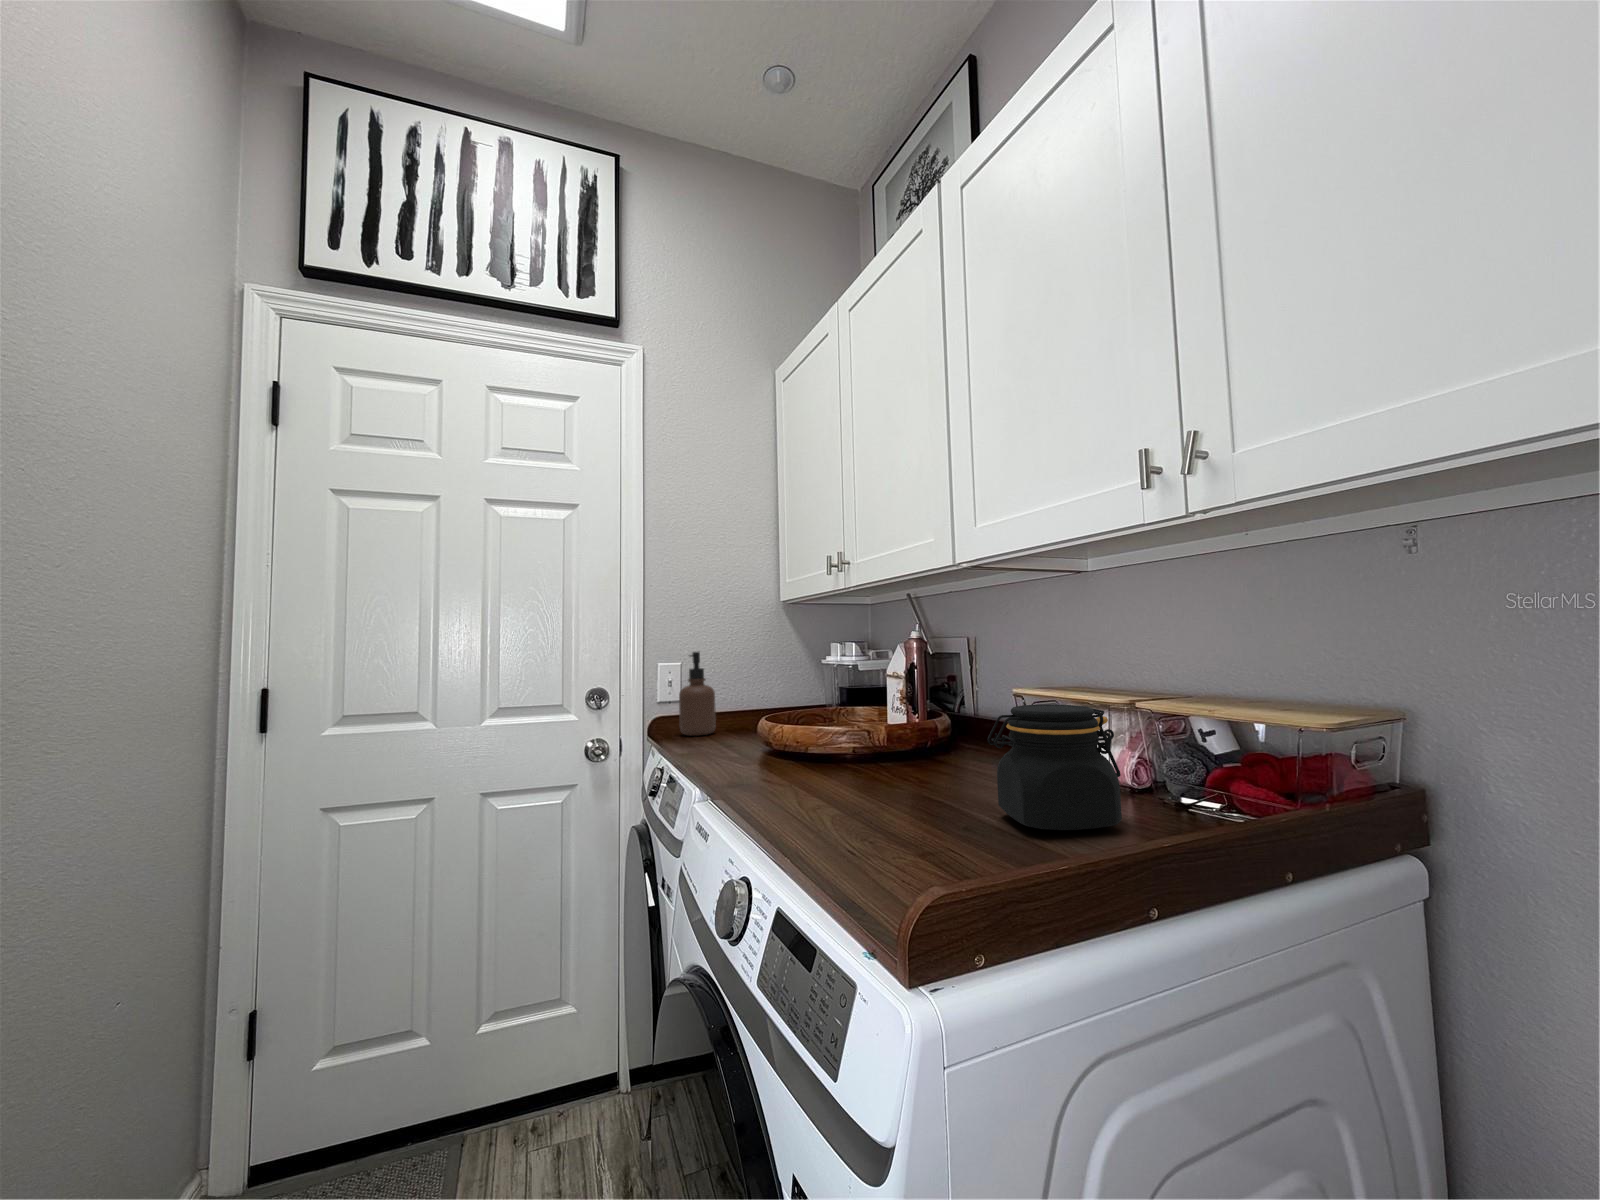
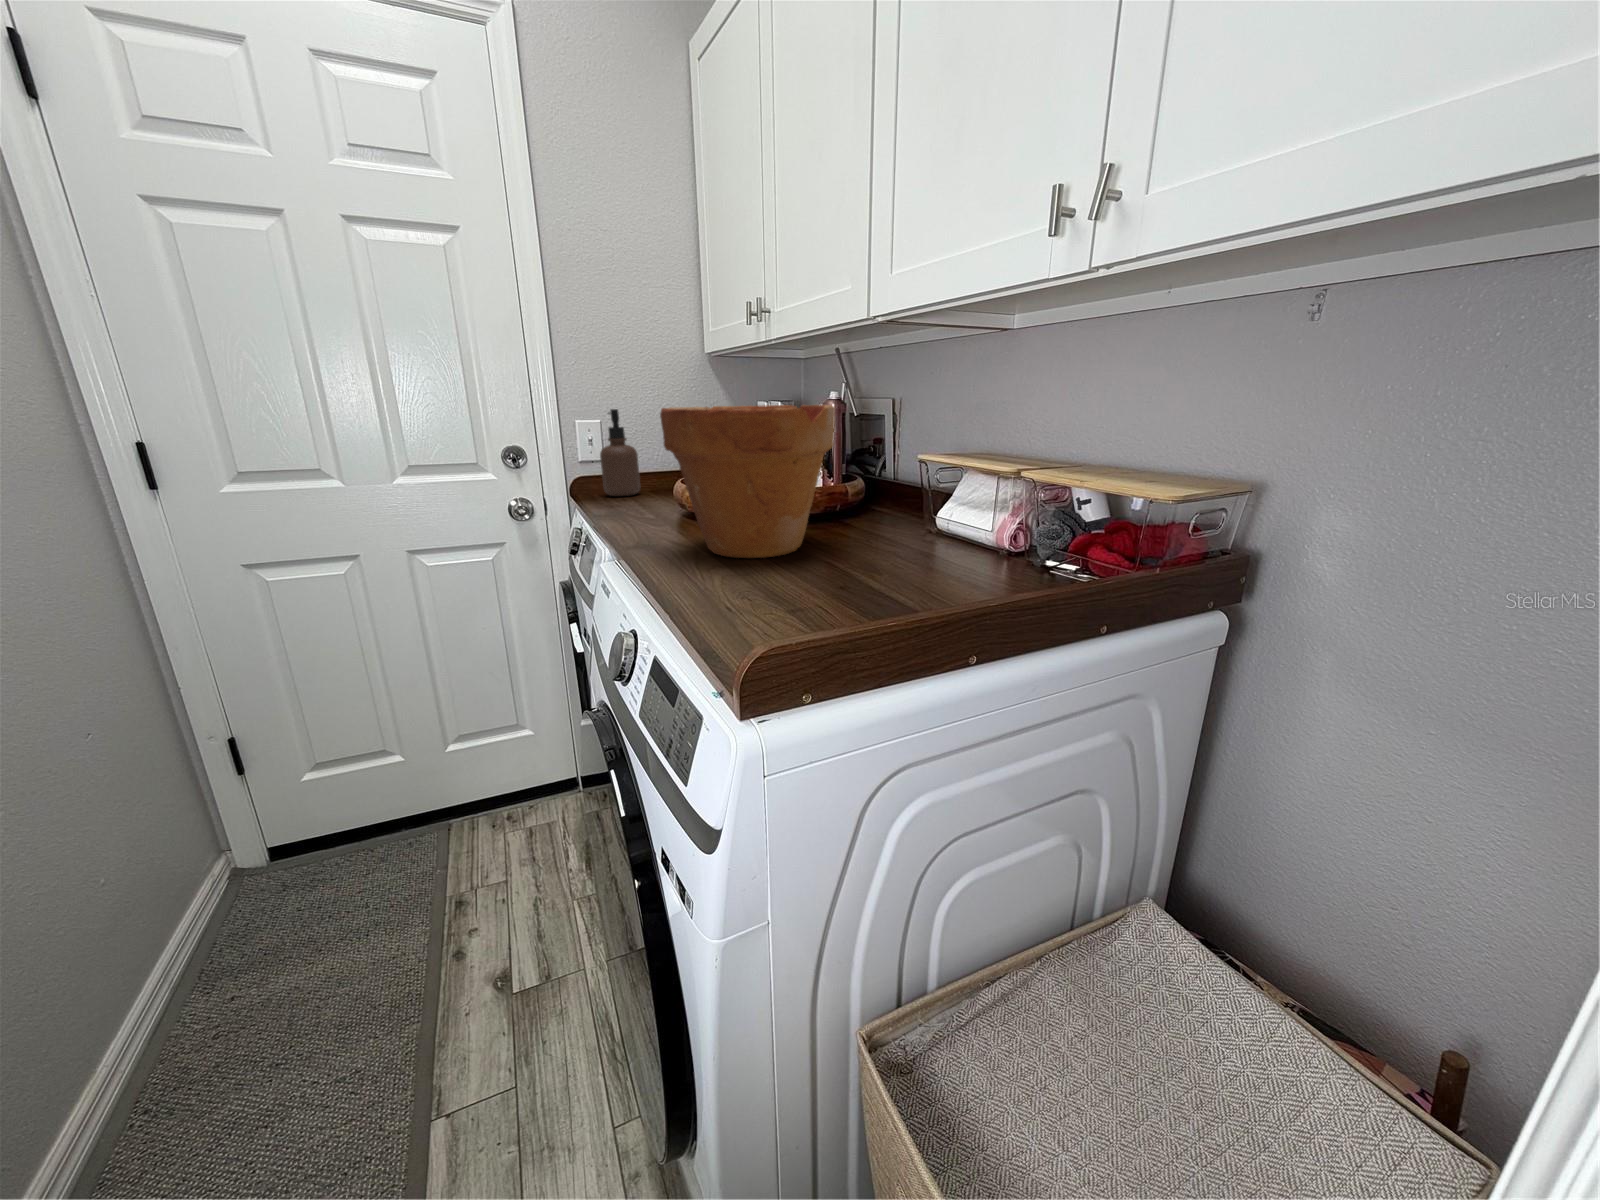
flower pot: none [765,642,934,797] -> present [660,405,835,558]
jar: present [987,704,1122,830] -> none [868,473,989,590]

